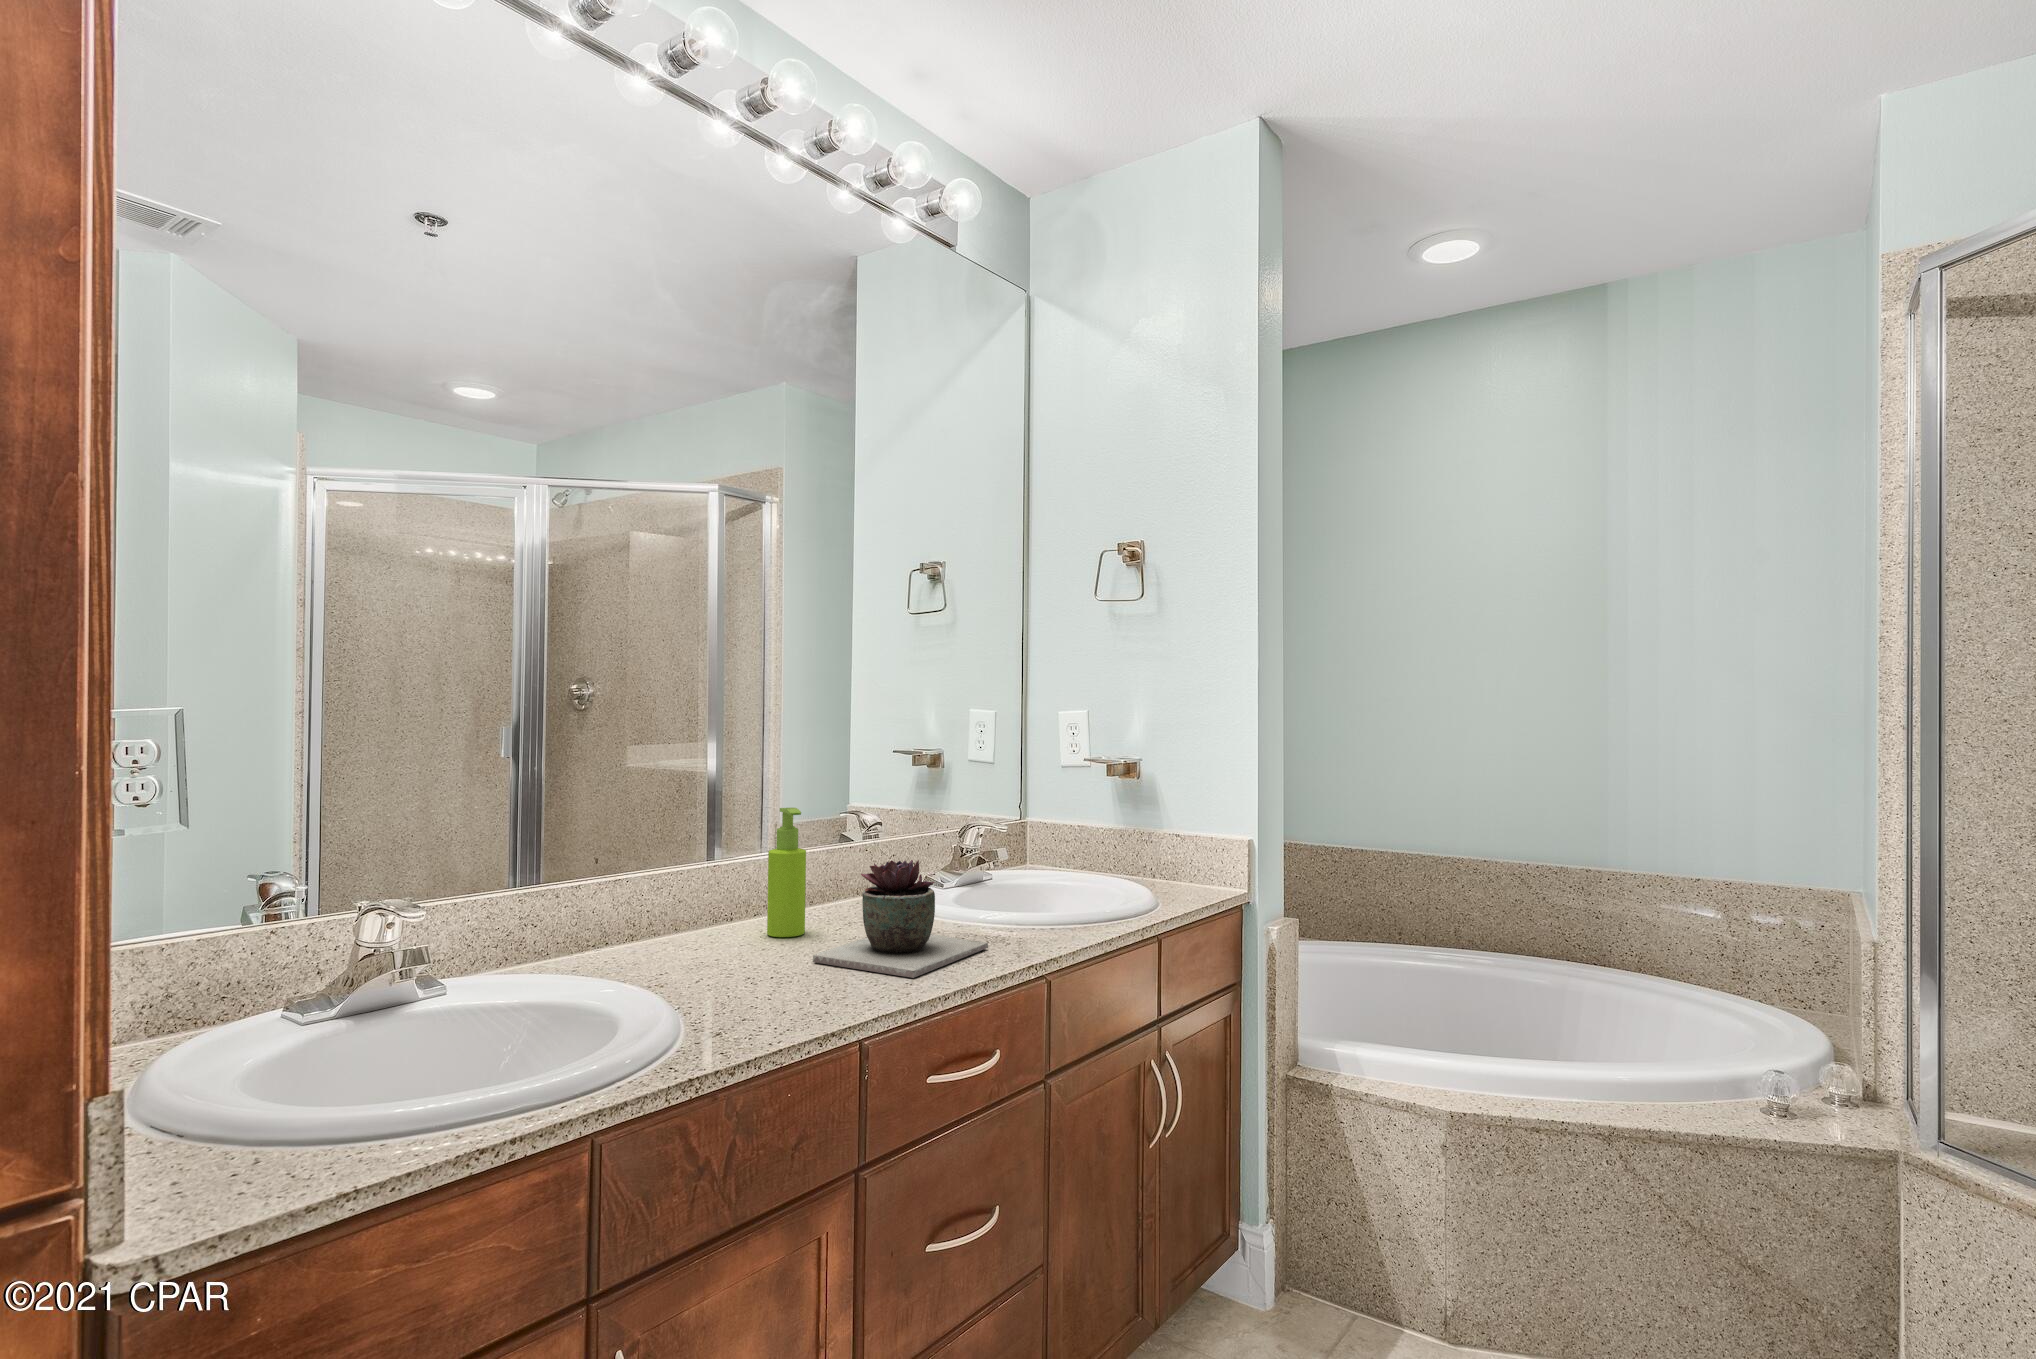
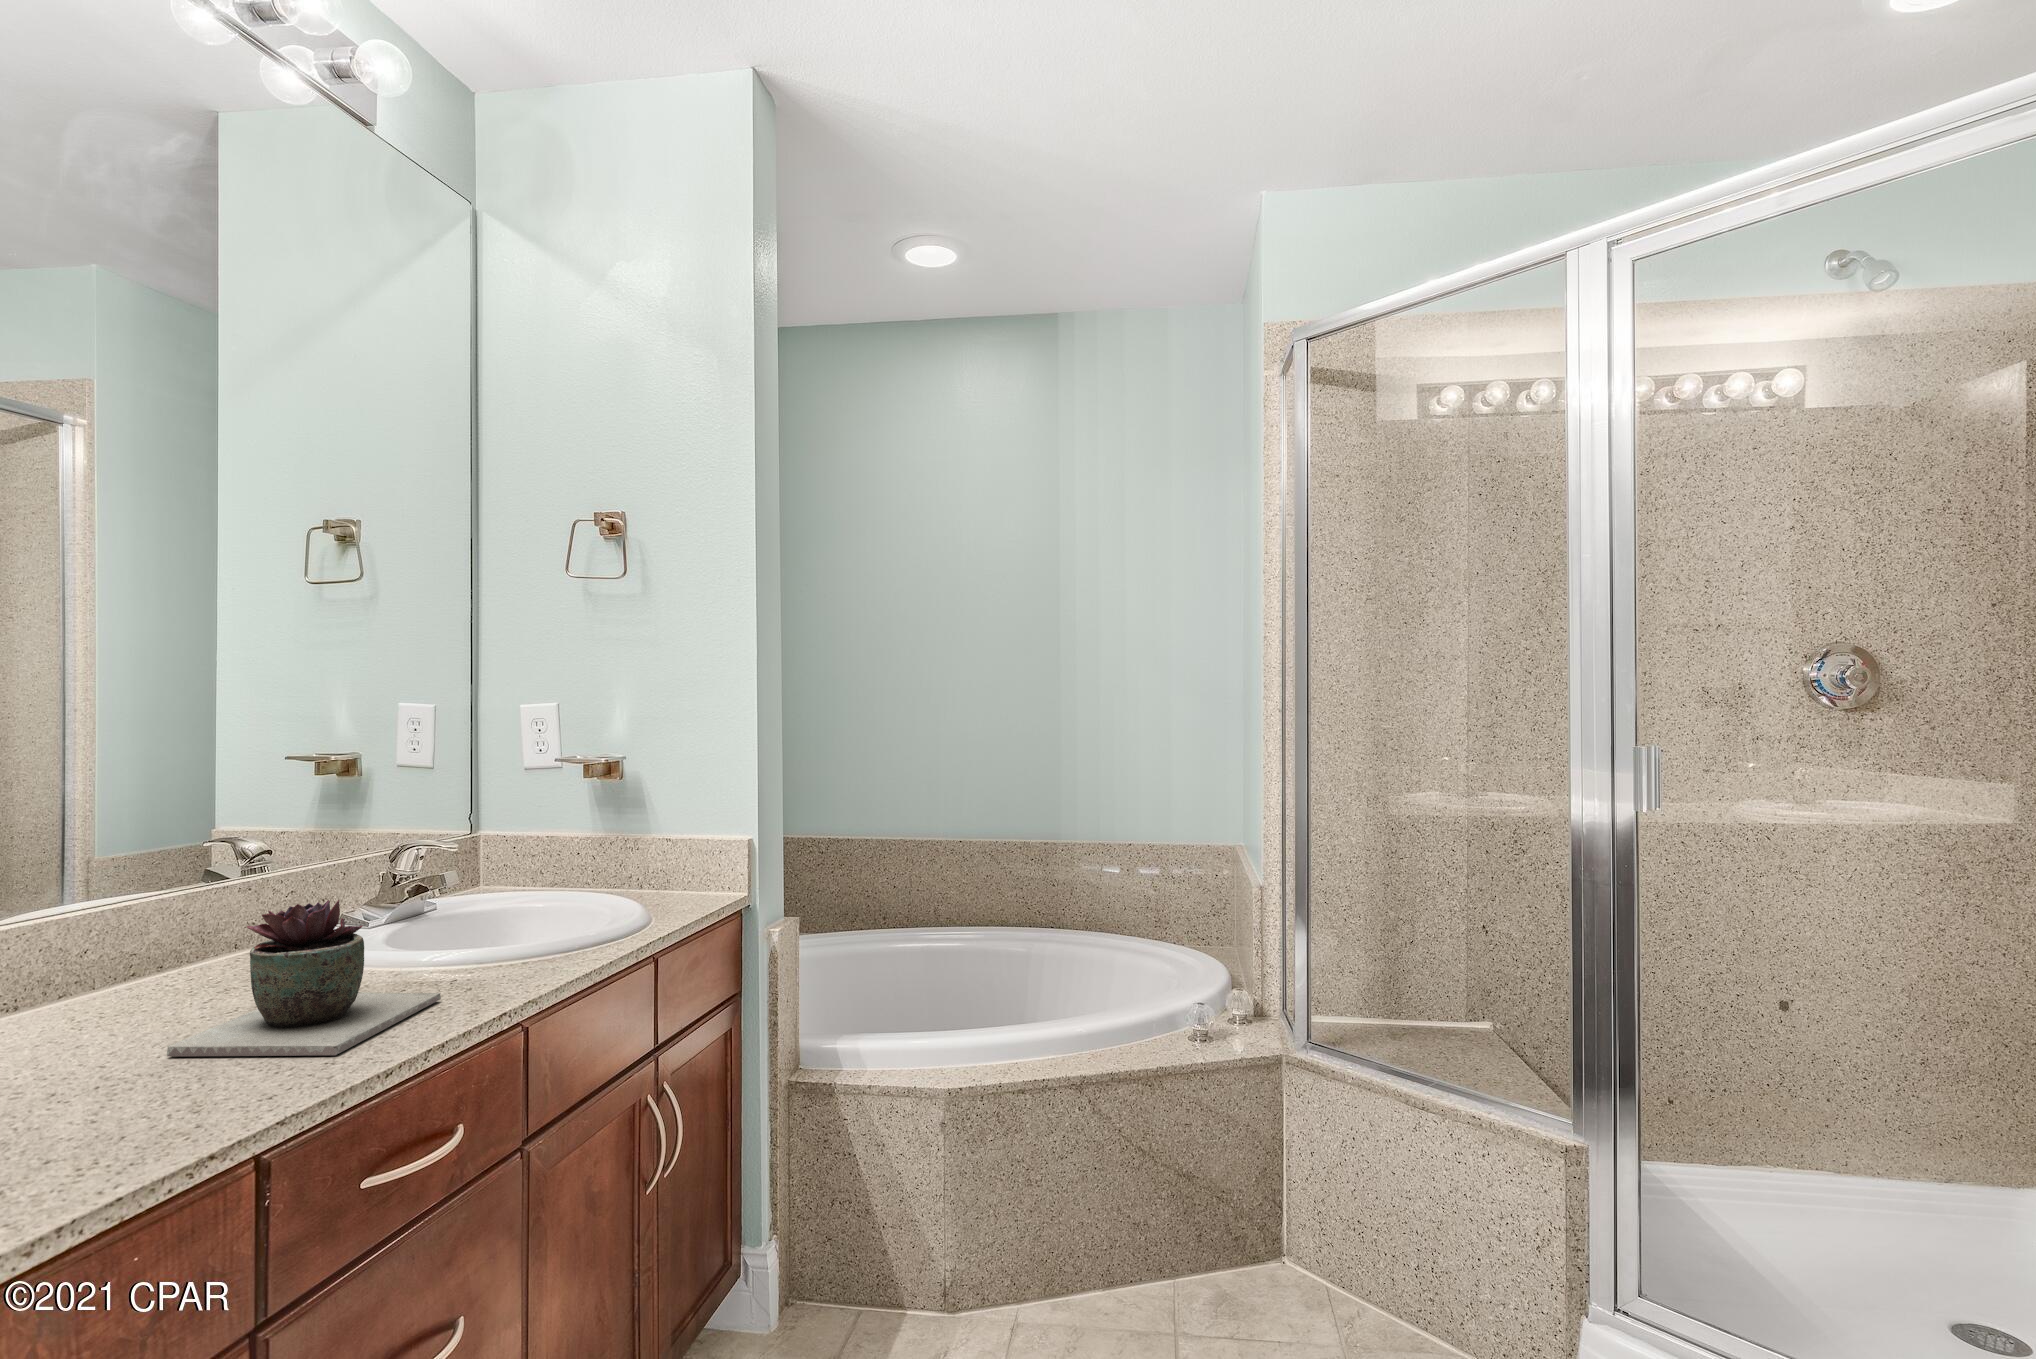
soap dispenser: present [767,808,806,937] -> none [81,844,150,1028]

